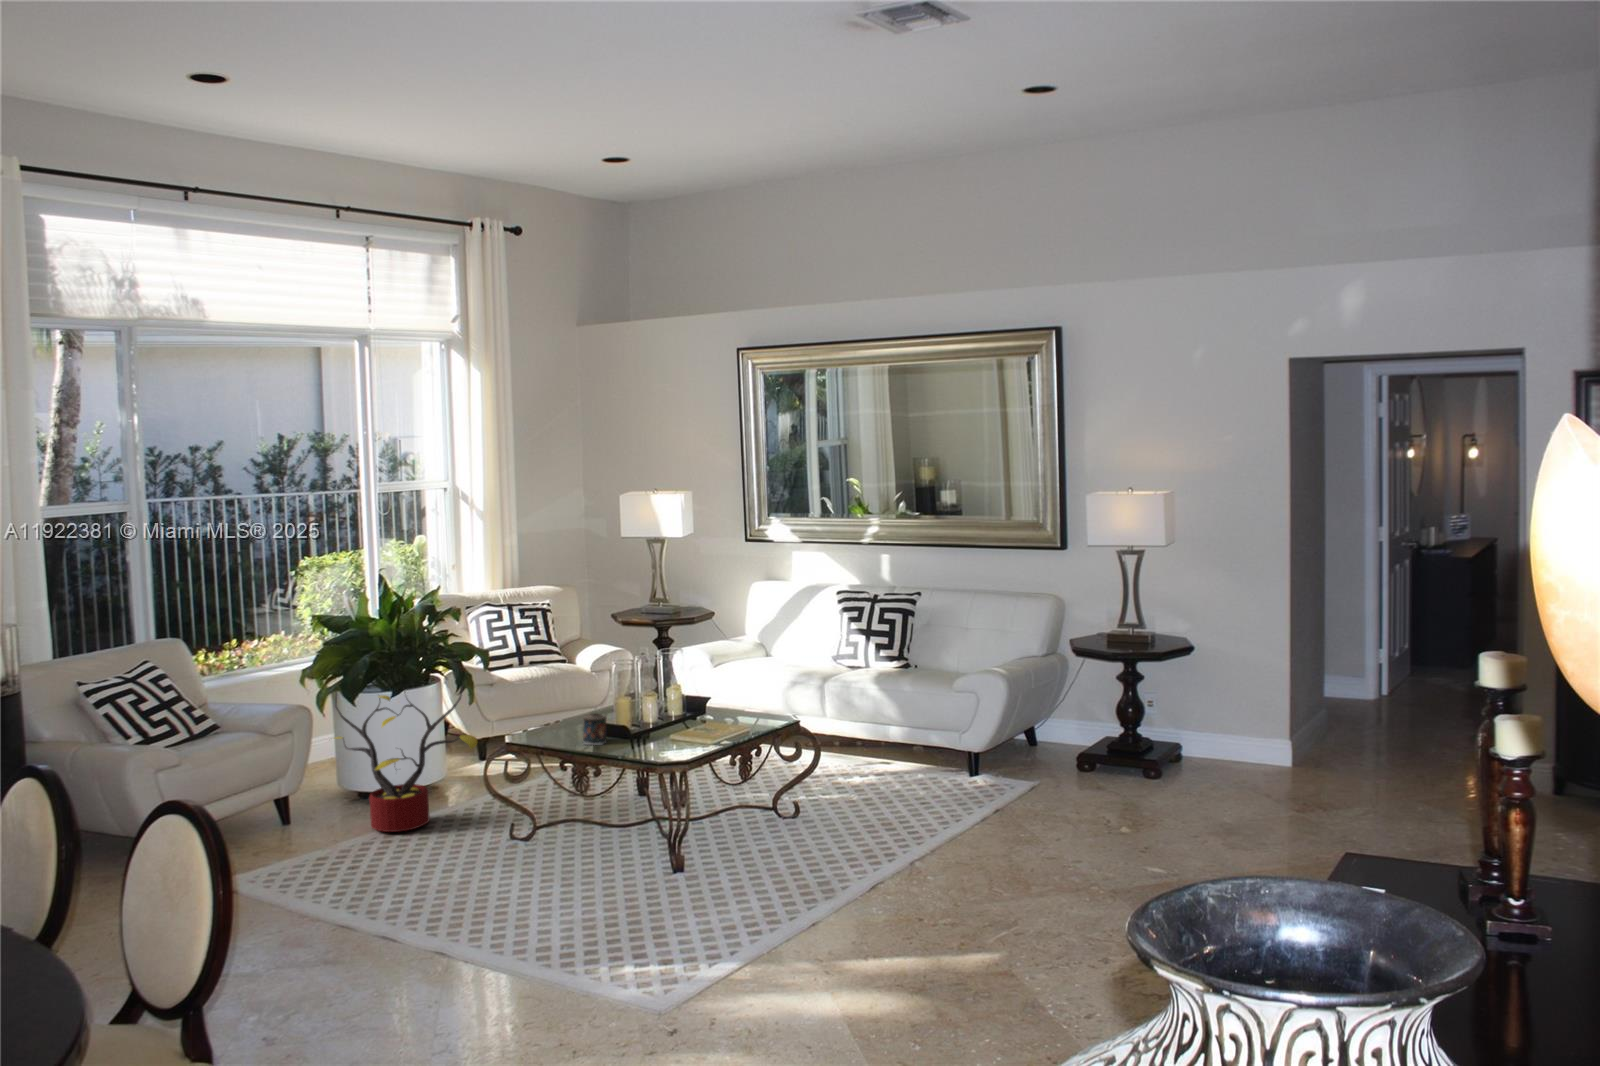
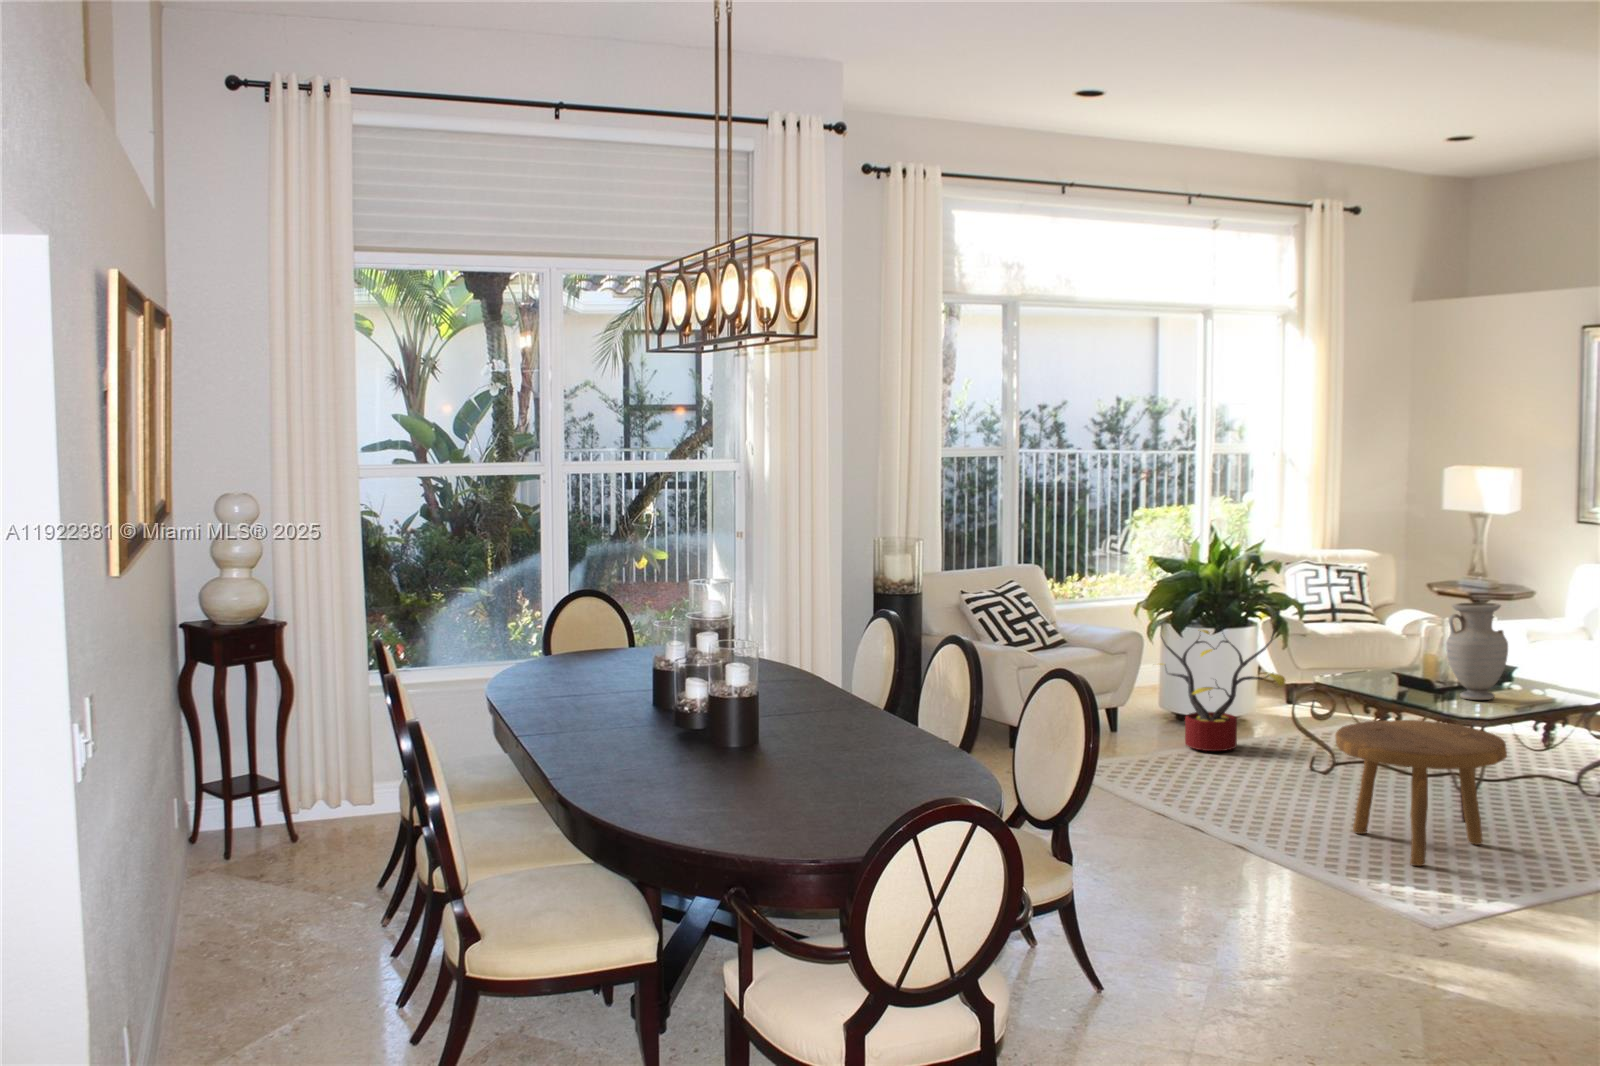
vase: none [640,642,698,746] -> present [1446,602,1508,700]
candle: present [583,713,606,745] -> none [1387,663,1412,693]
footstool: none [533,781,711,955] -> present [1335,720,1507,866]

